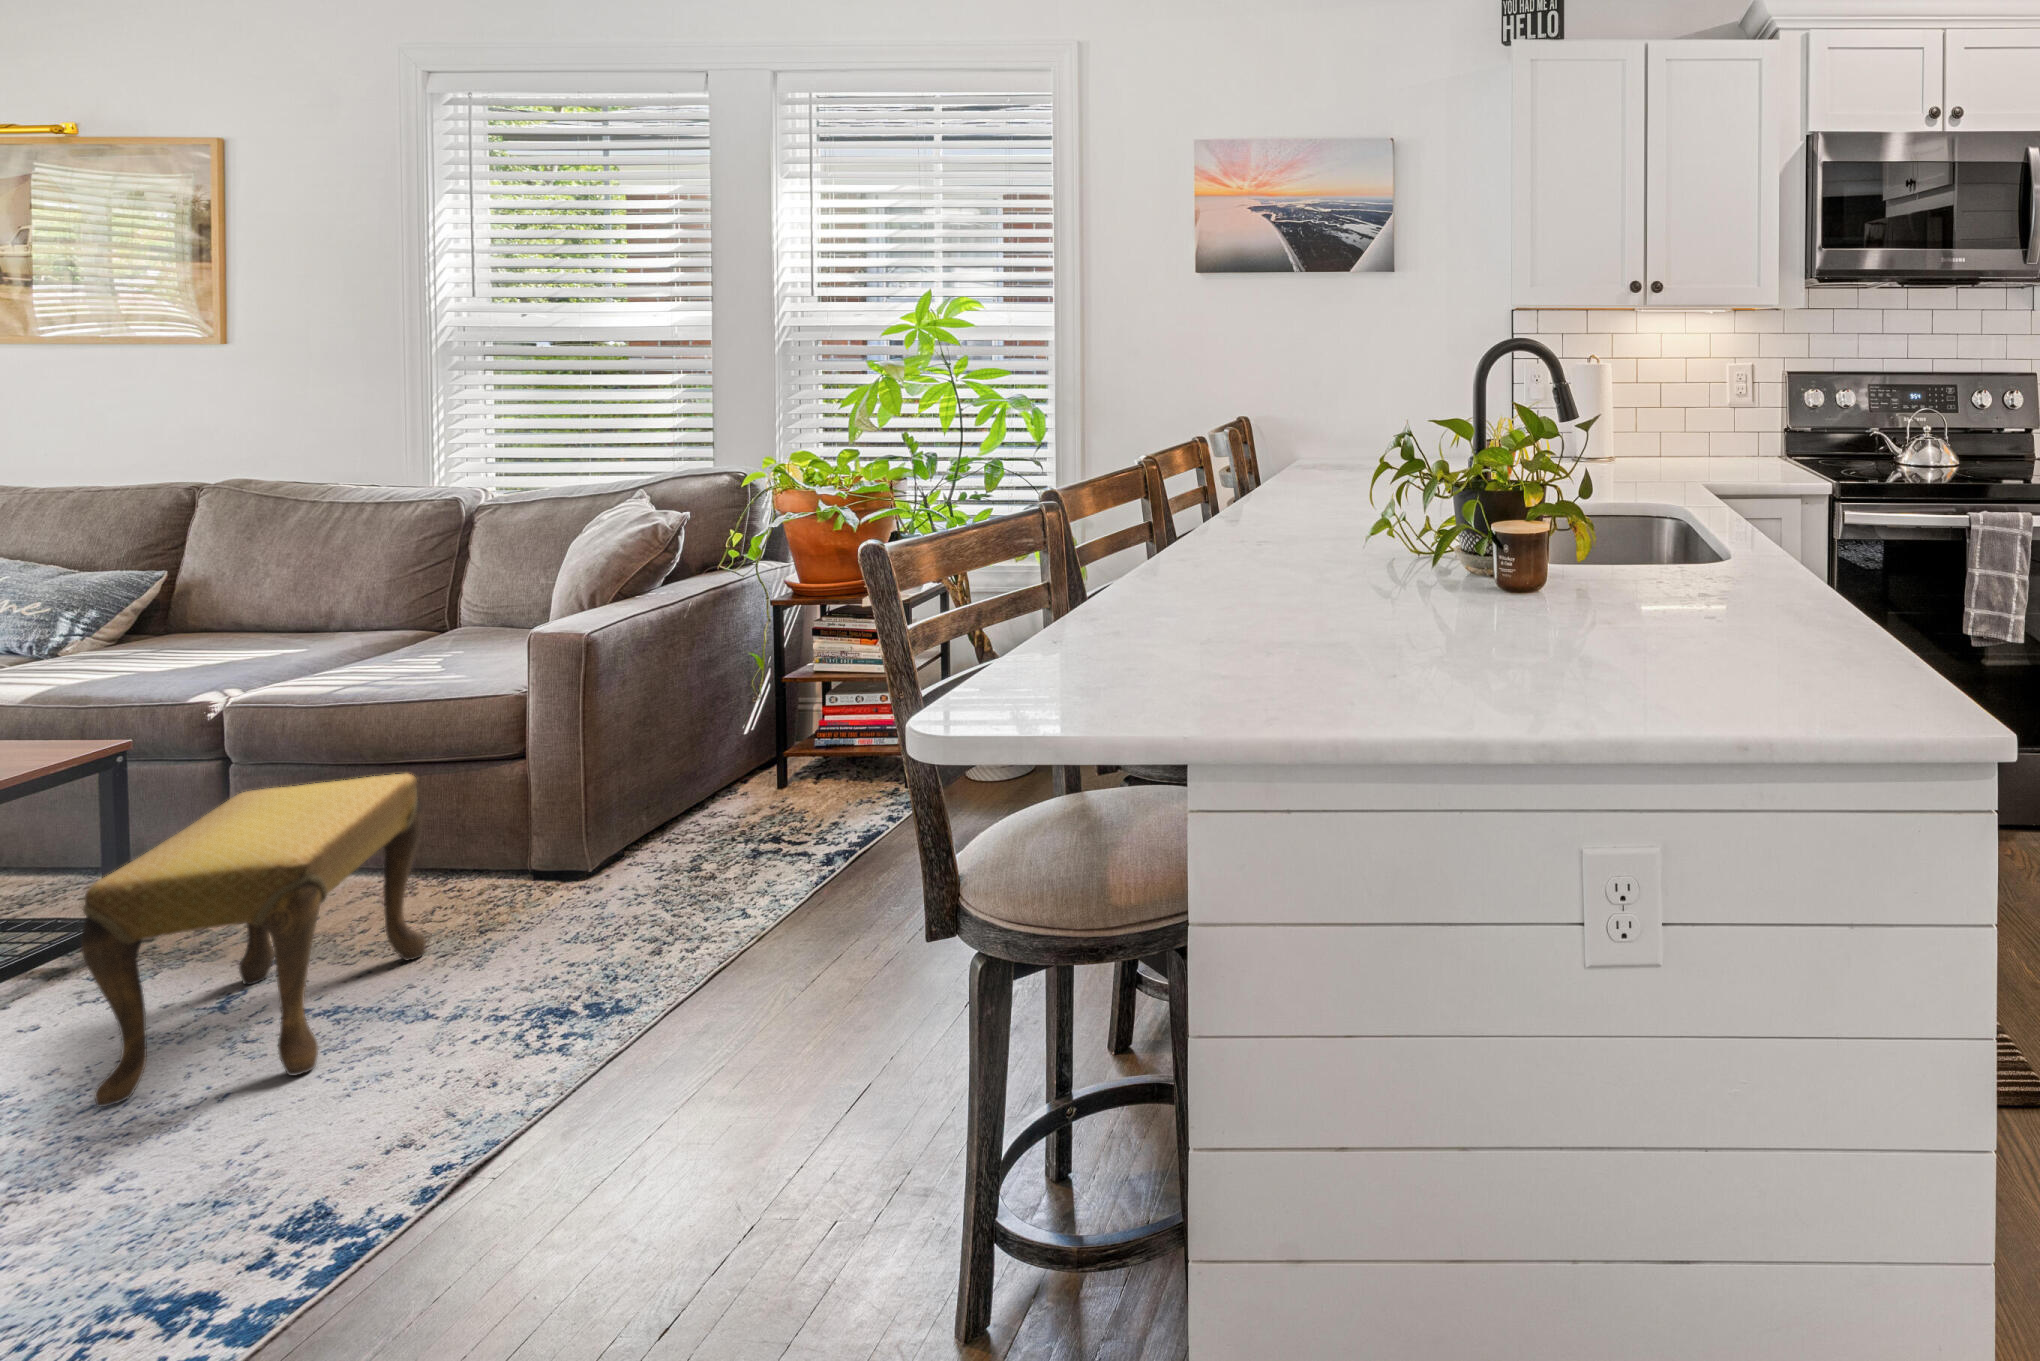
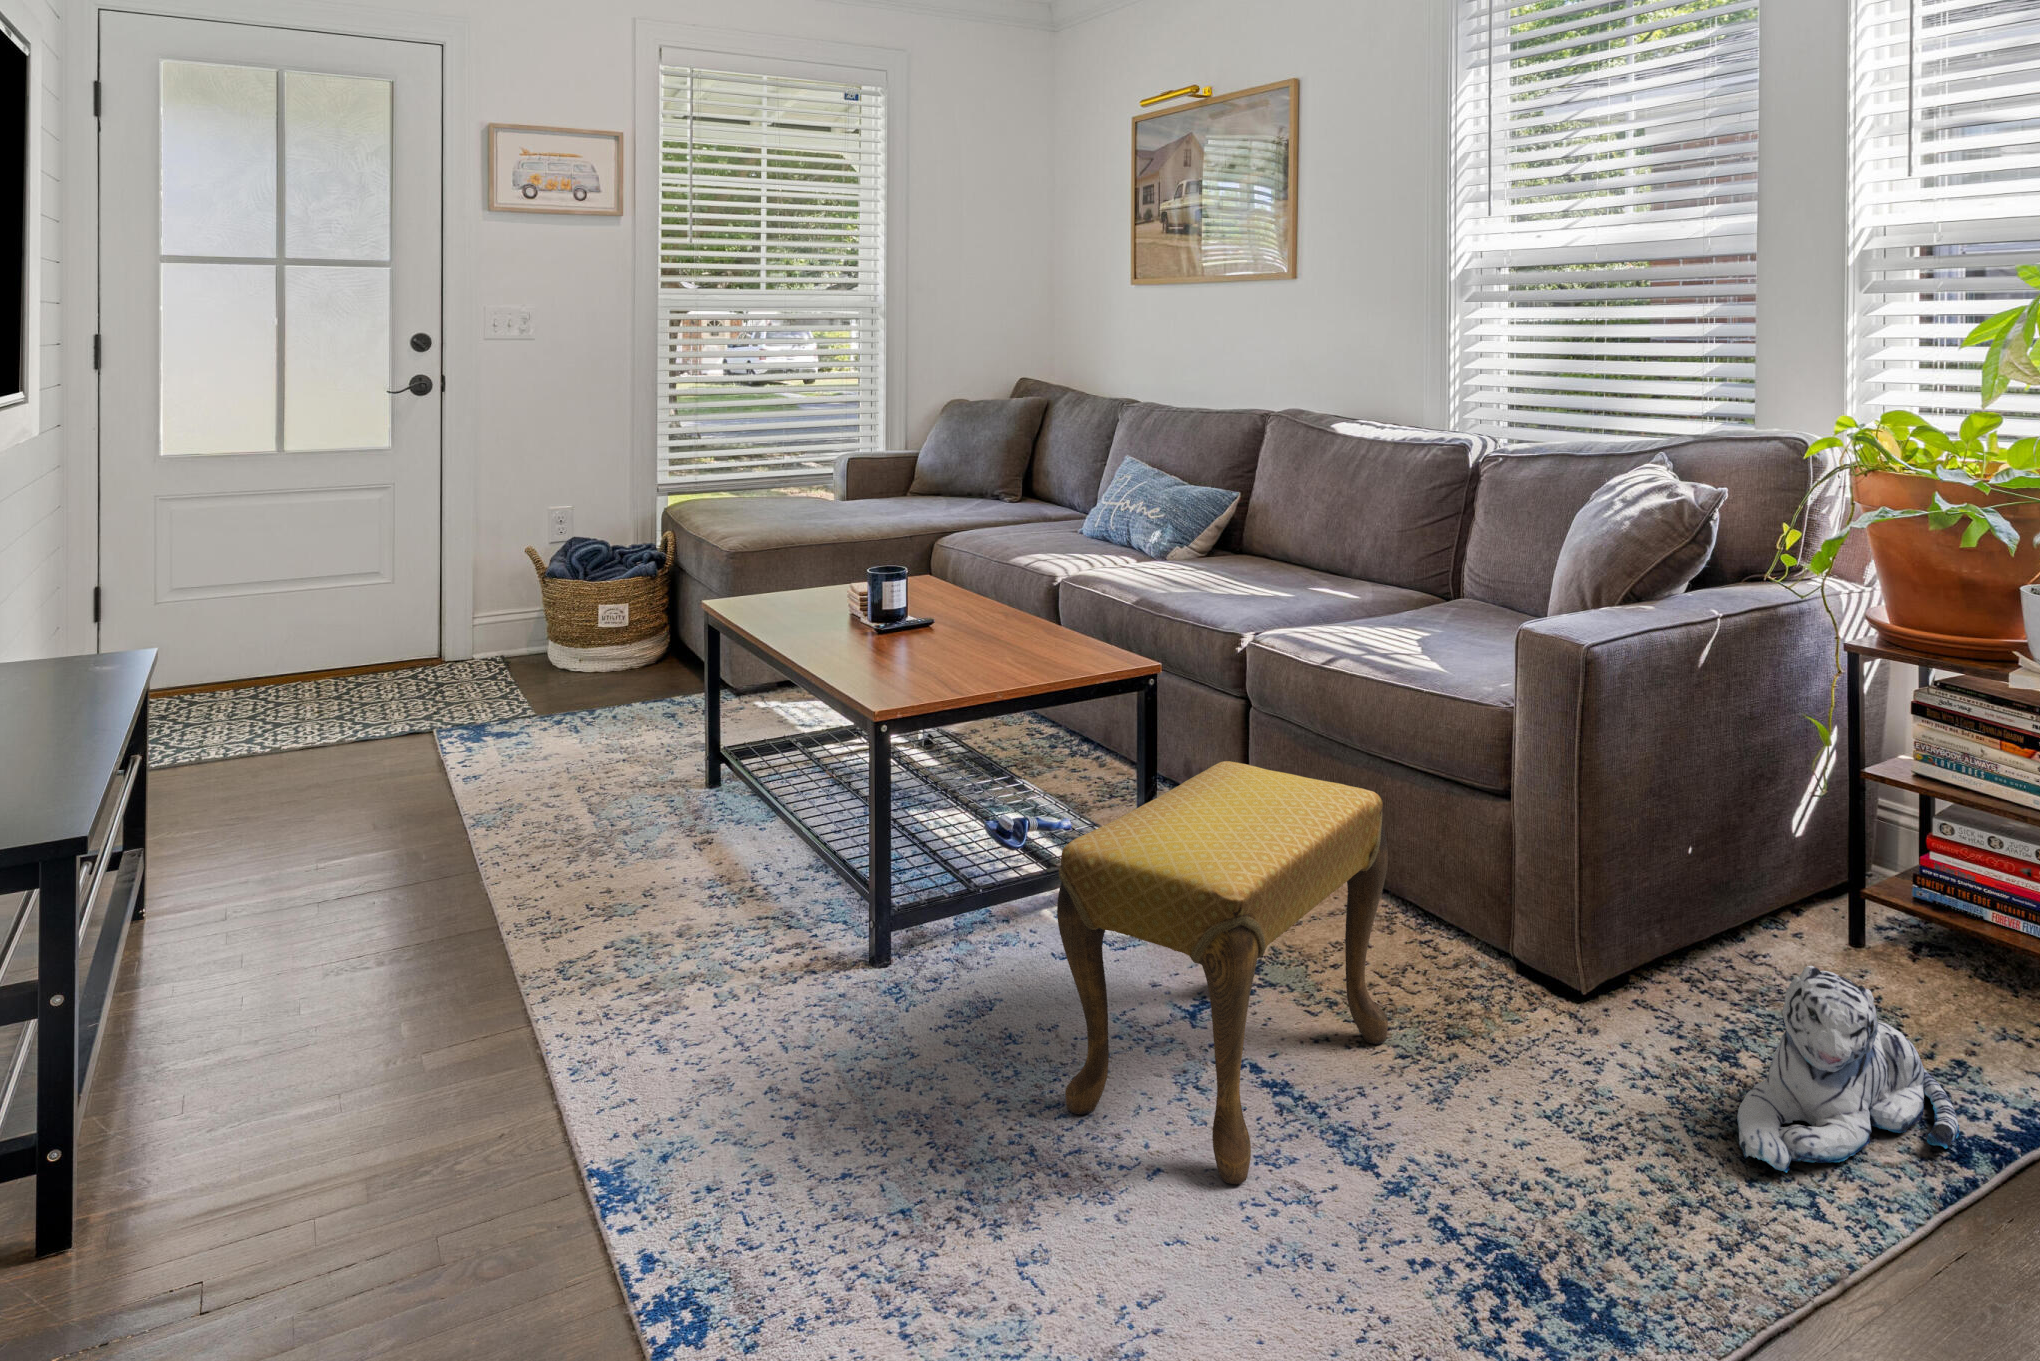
plush toy: none [700,789,832,911] -> present [1737,966,1960,1173]

